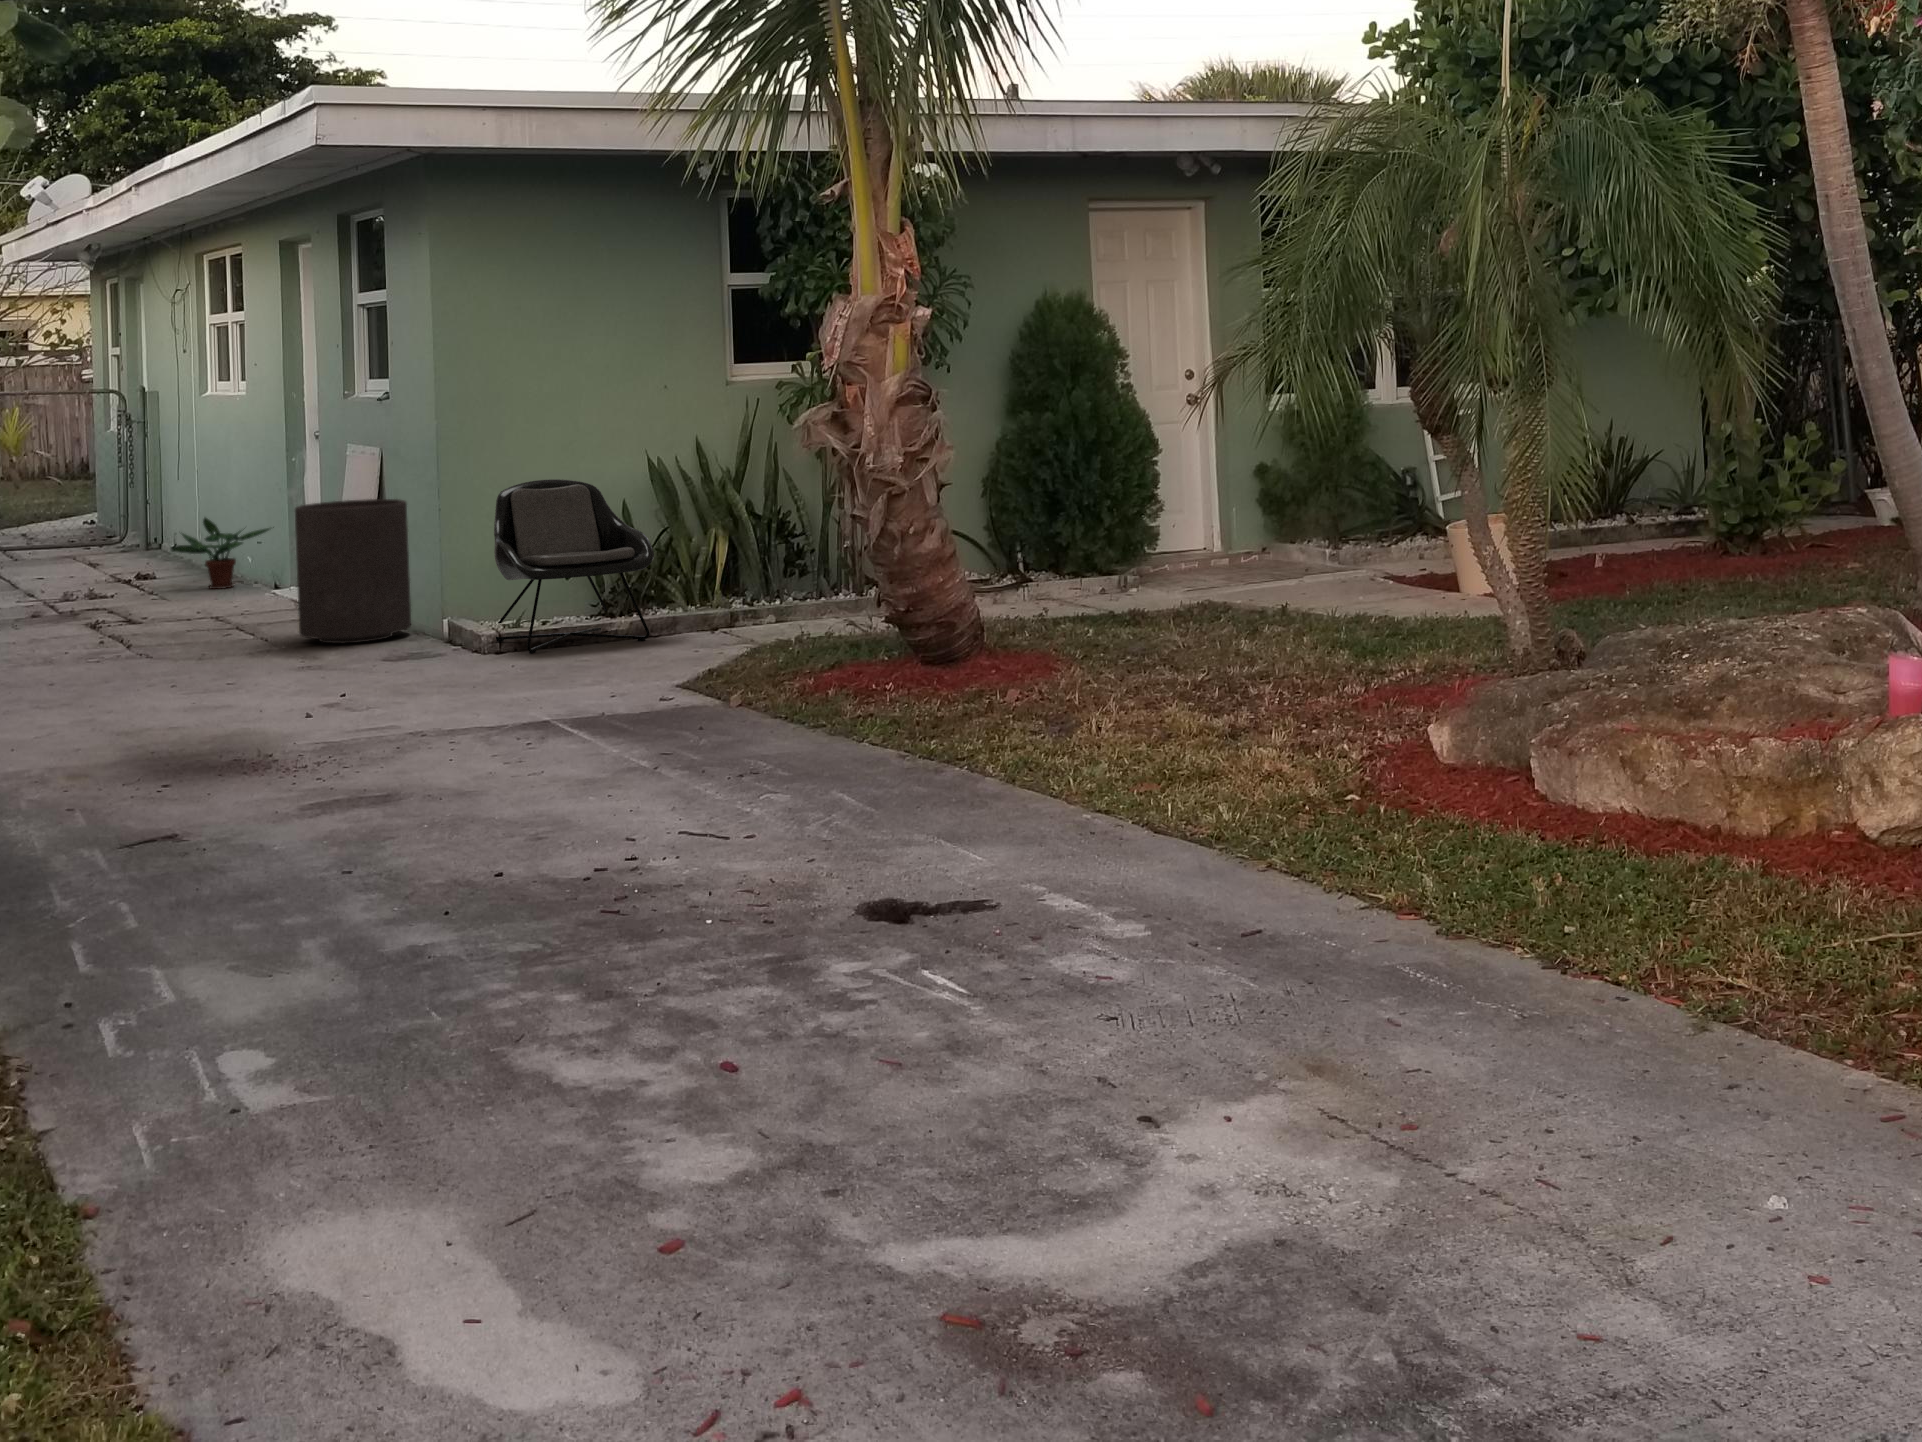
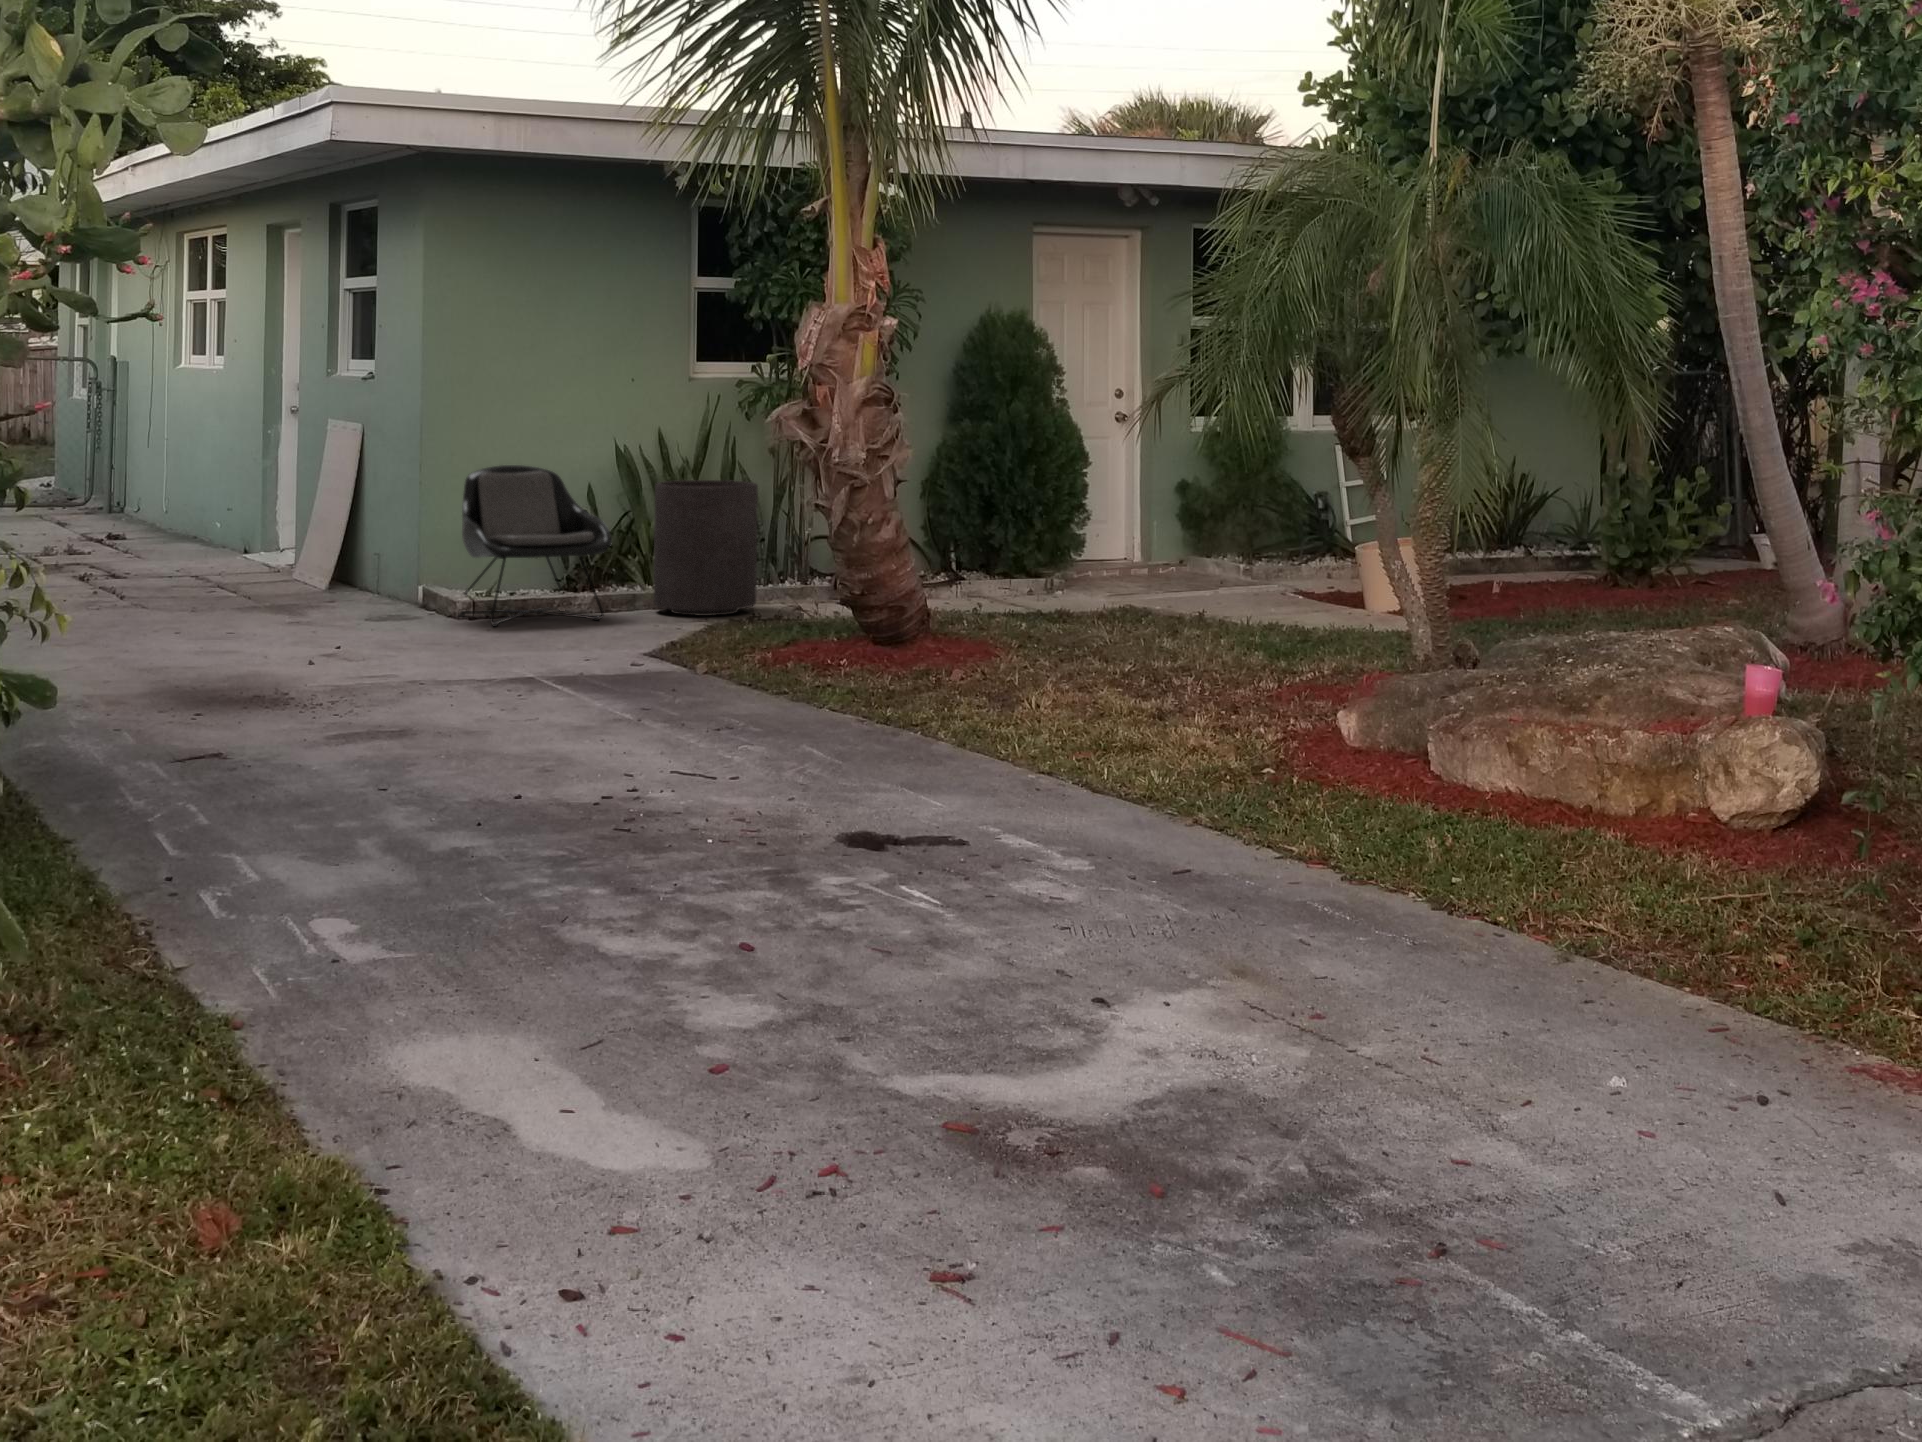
trash can: present [295,499,411,643] -> present [654,480,758,616]
potted plant: present [171,518,274,589] -> none [129,487,231,557]

